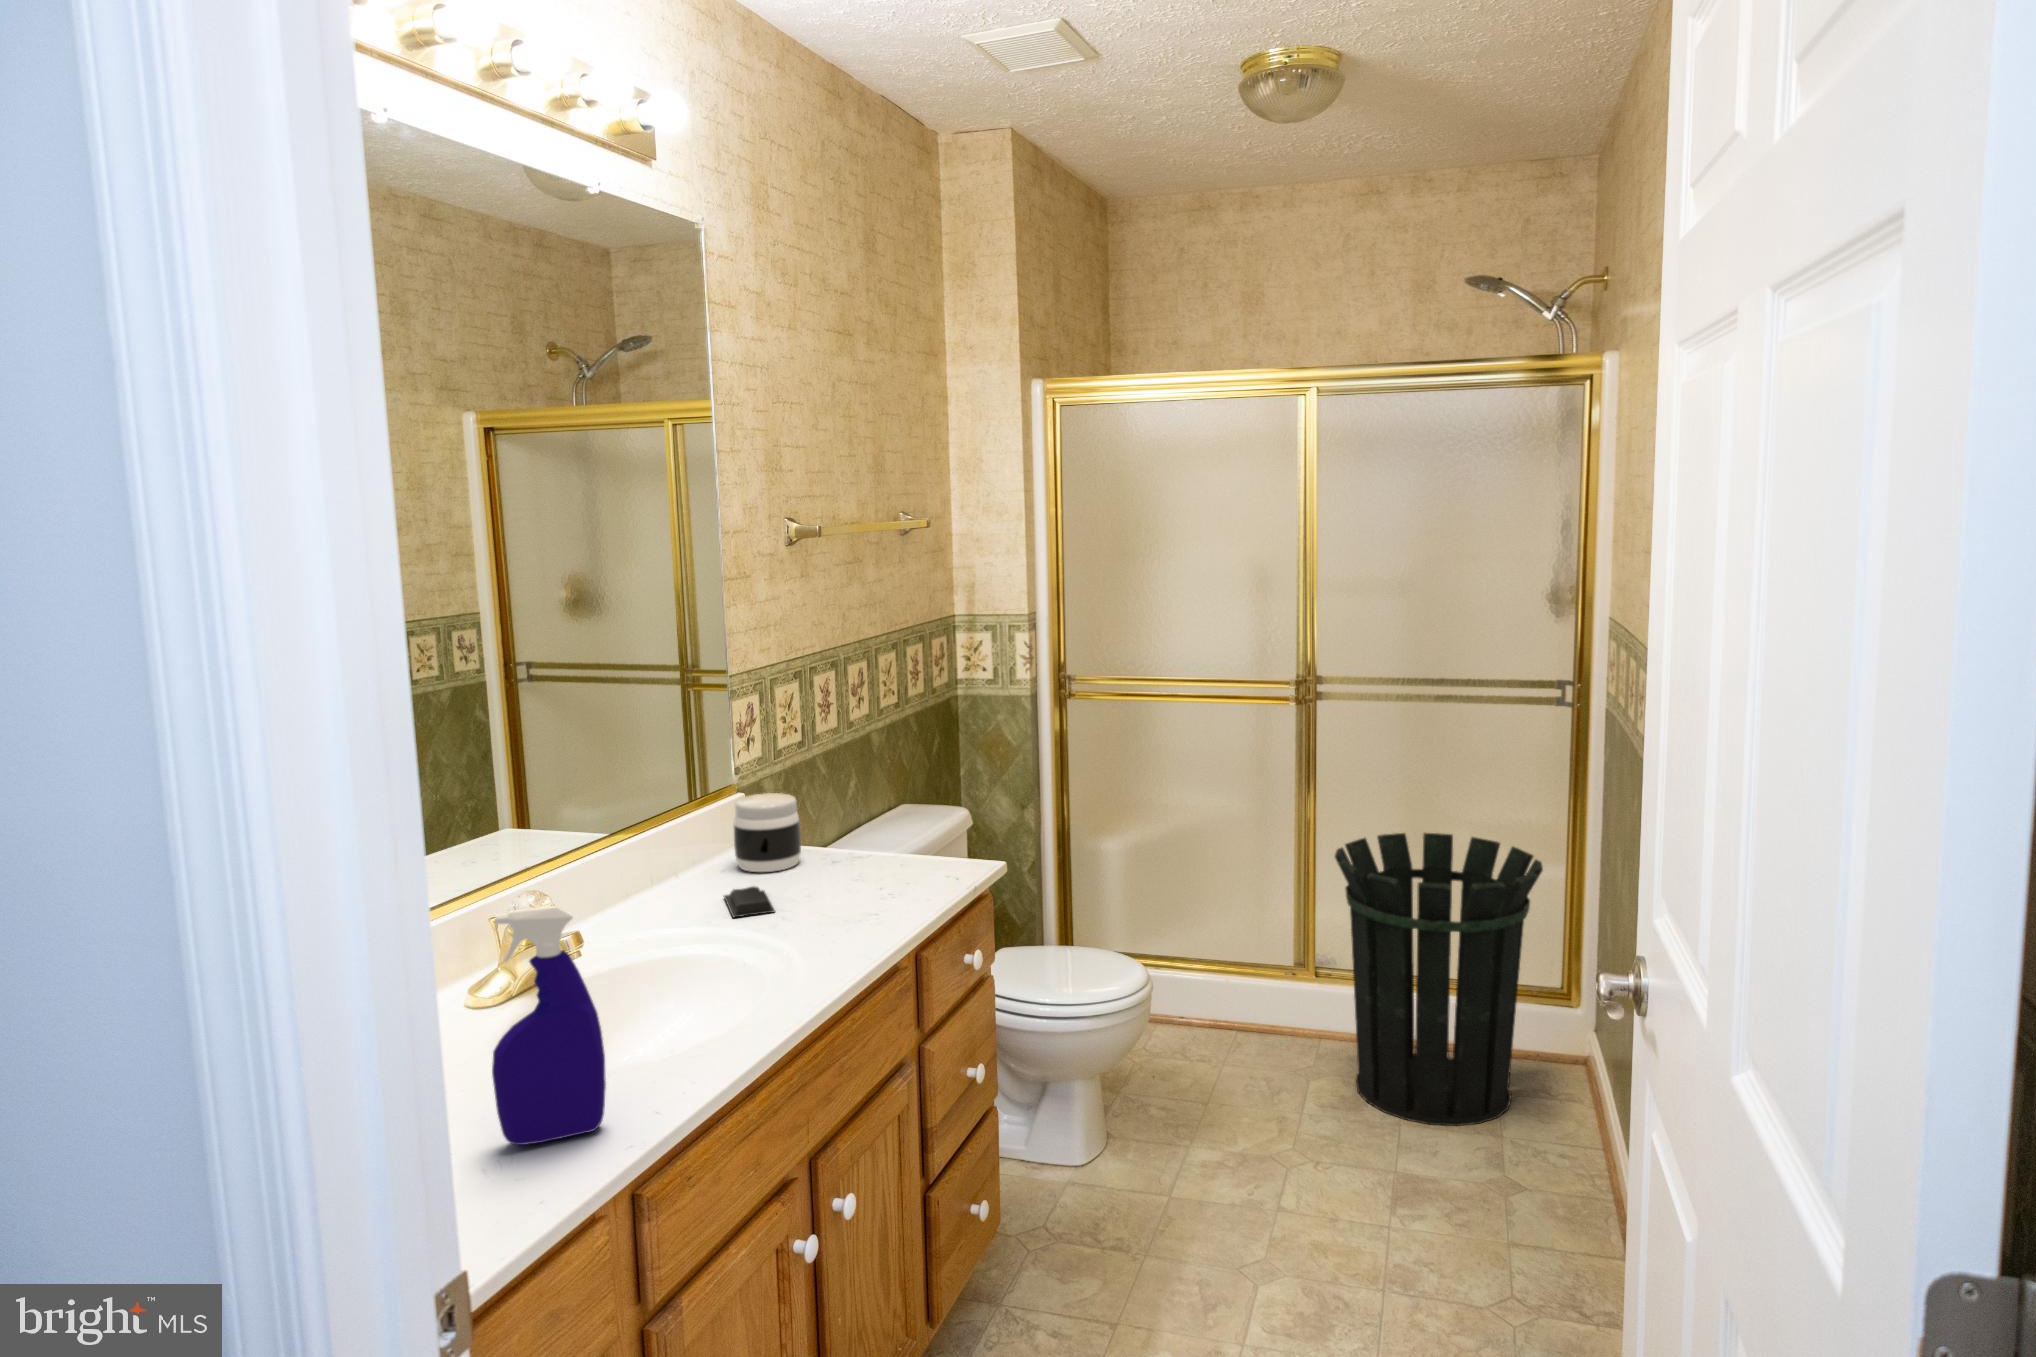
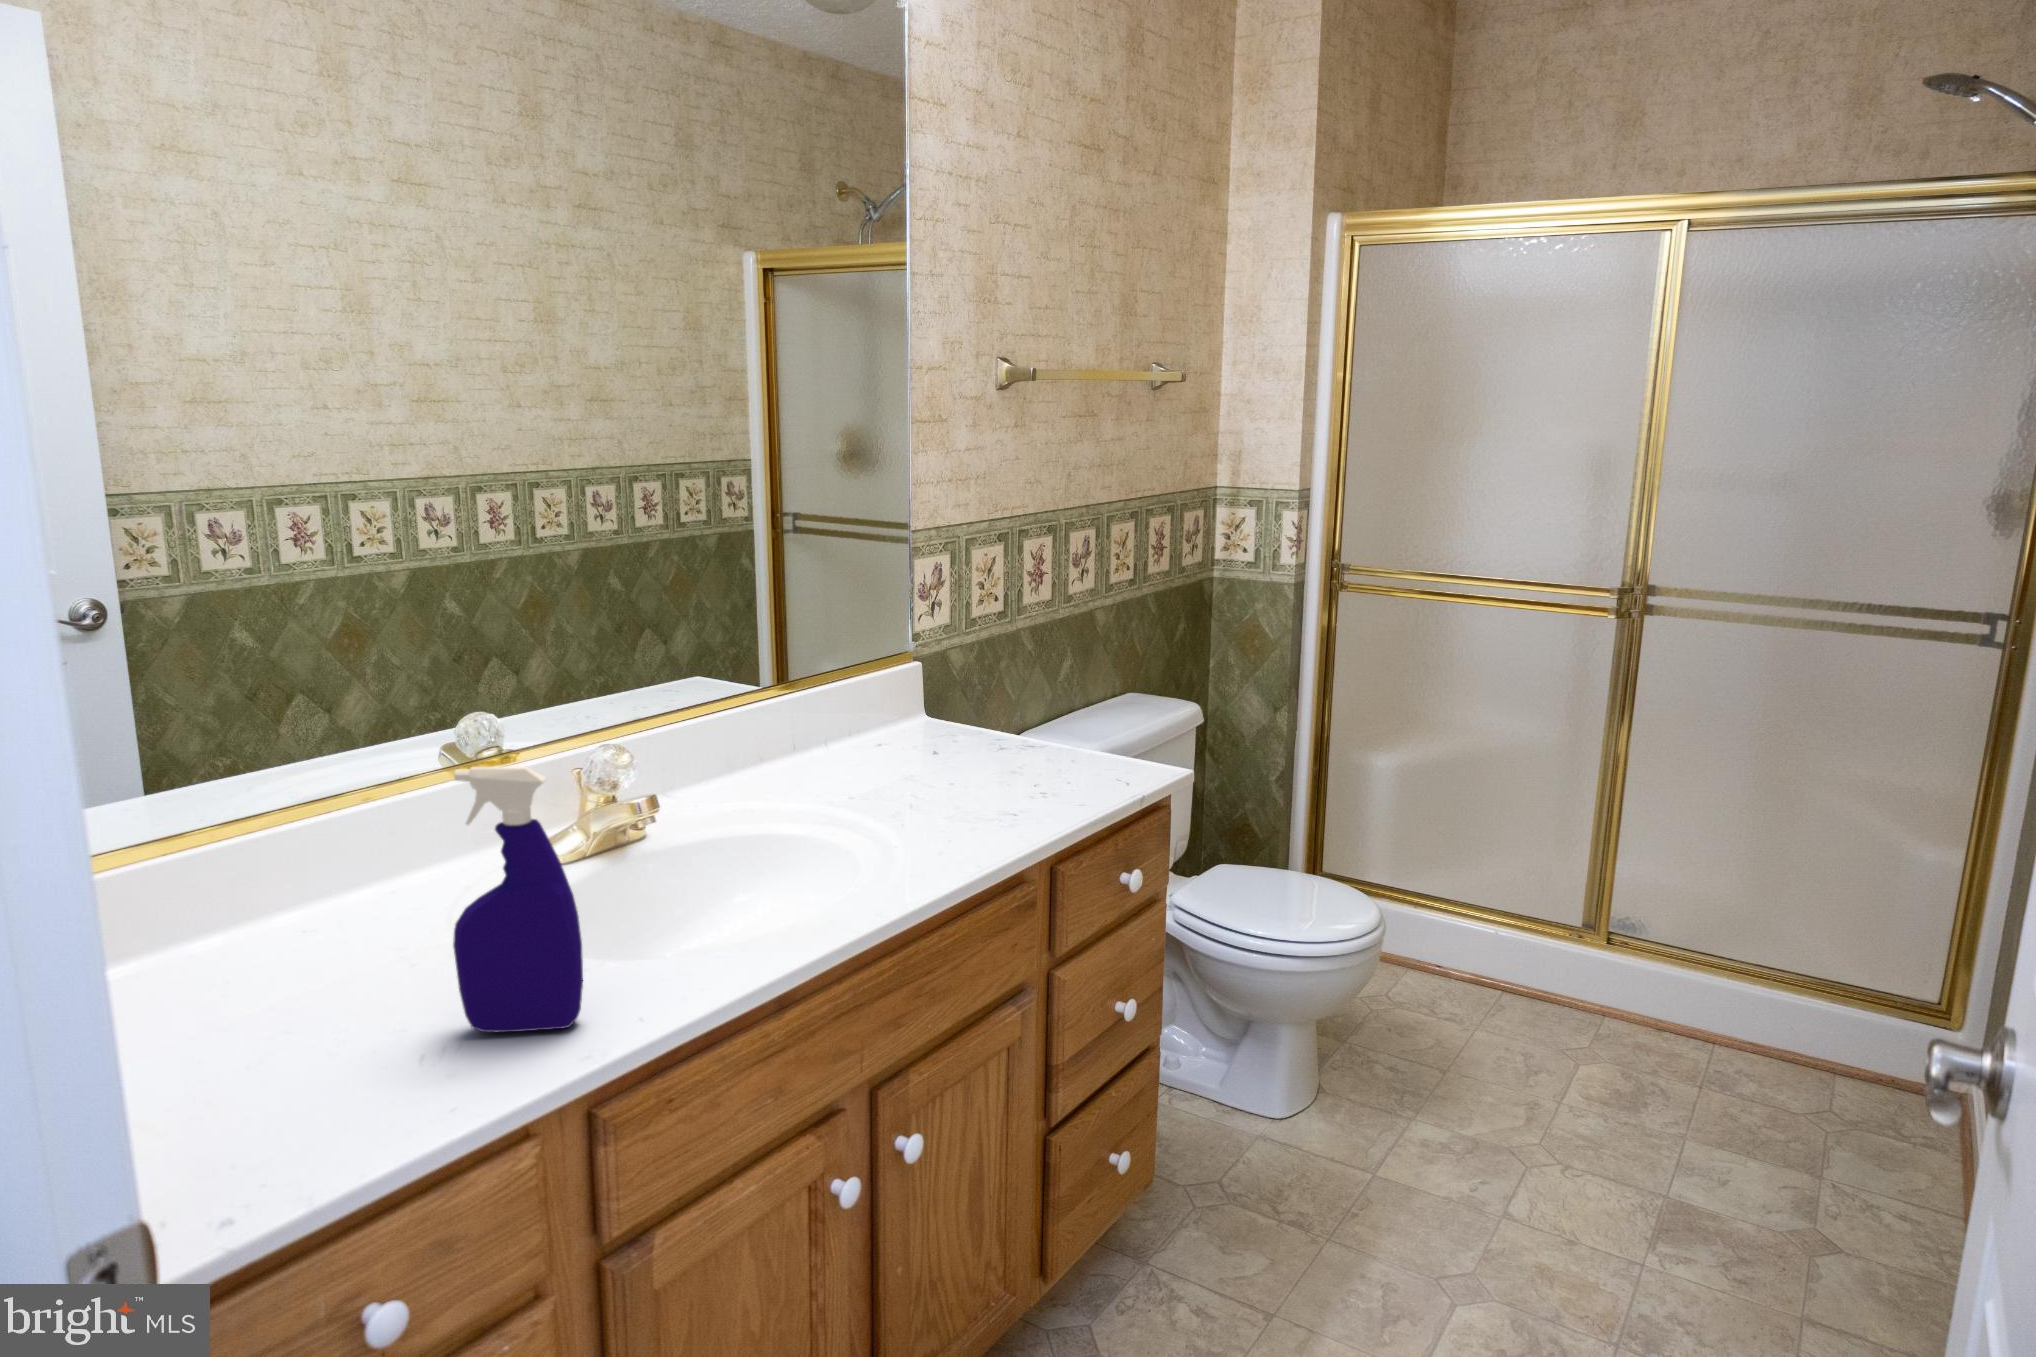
jar: present [733,793,801,872] -> none [893,664,966,751]
waste bin: present [1335,833,1543,1126] -> none [1638,786,1928,1155]
soap bar: present [724,887,775,917] -> none [858,766,907,798]

